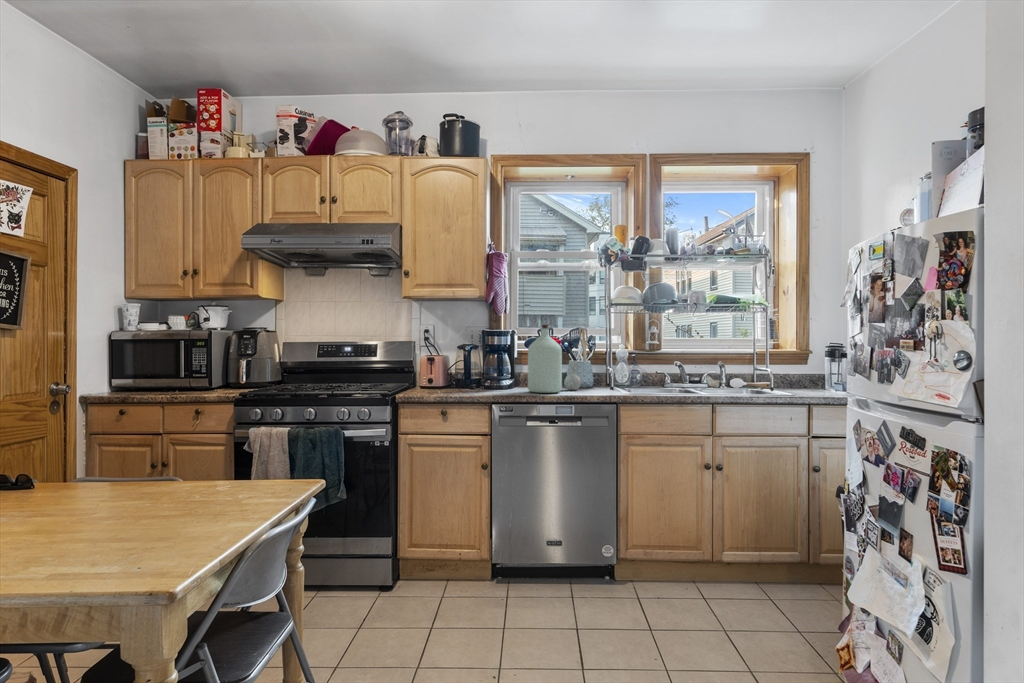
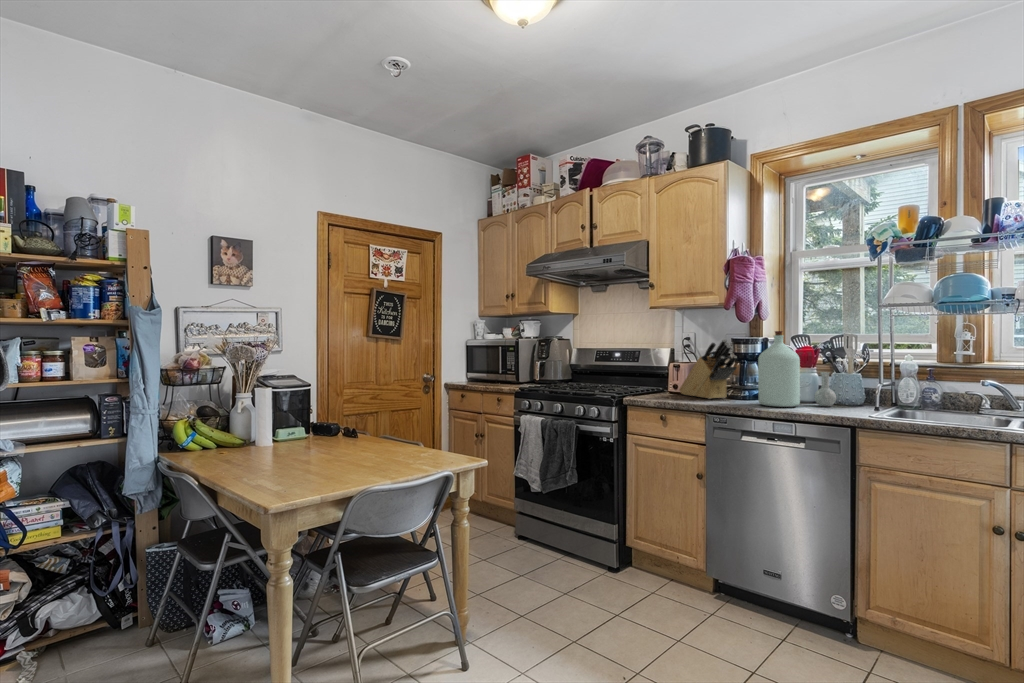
knife block: none [437,331,503,391] -> present [679,339,737,399]

